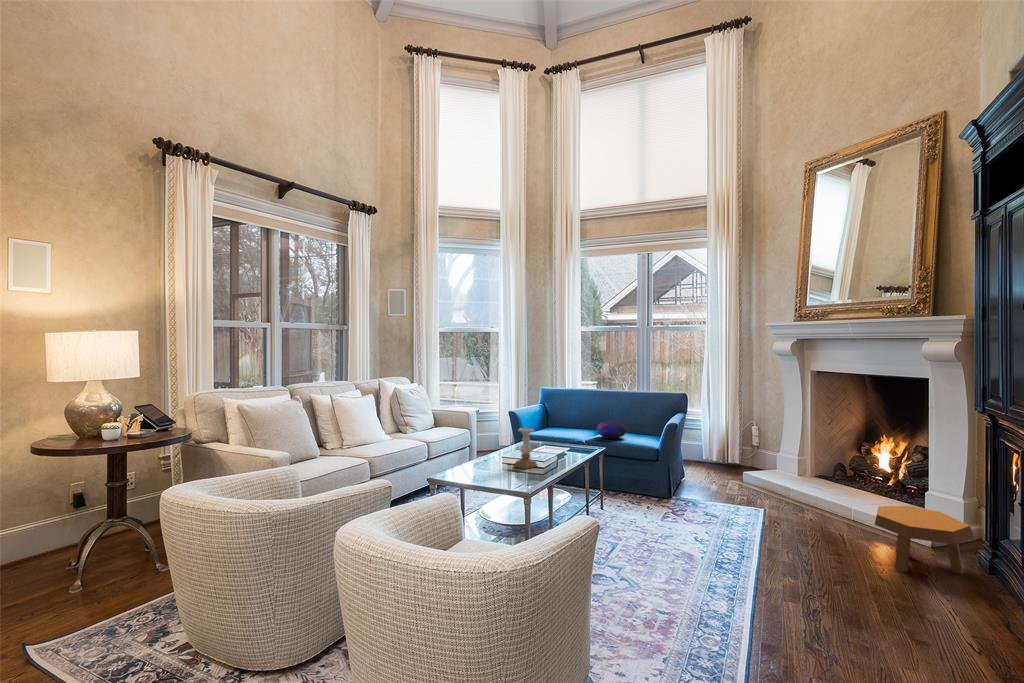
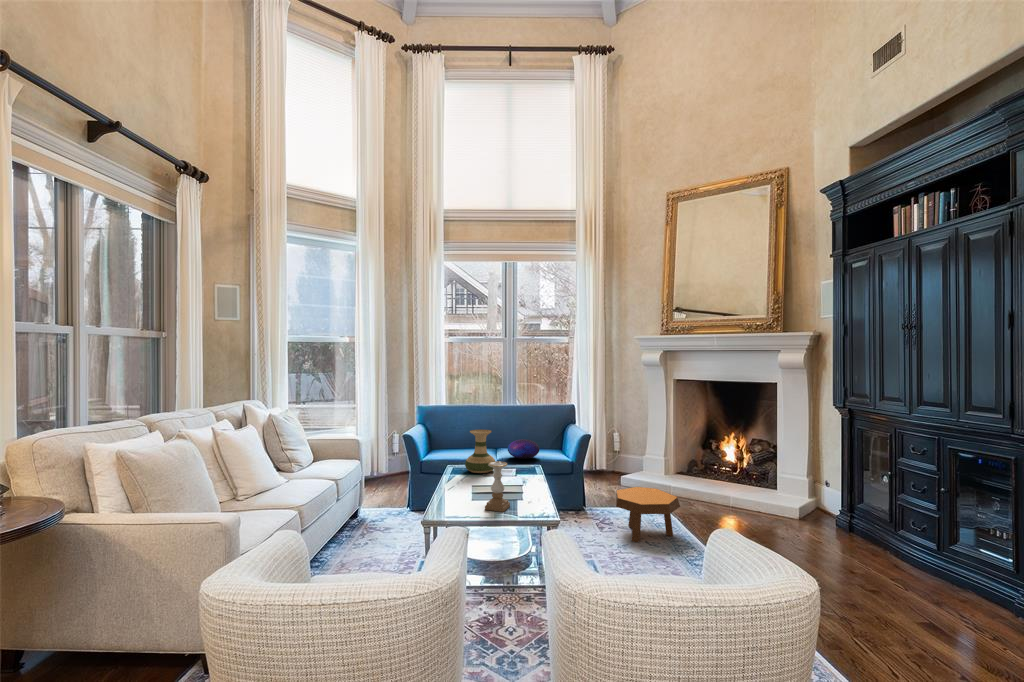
vase: none [544,407,571,444] -> present [465,429,495,473]
footstool: present [875,506,974,574] -> present [616,487,680,542]

